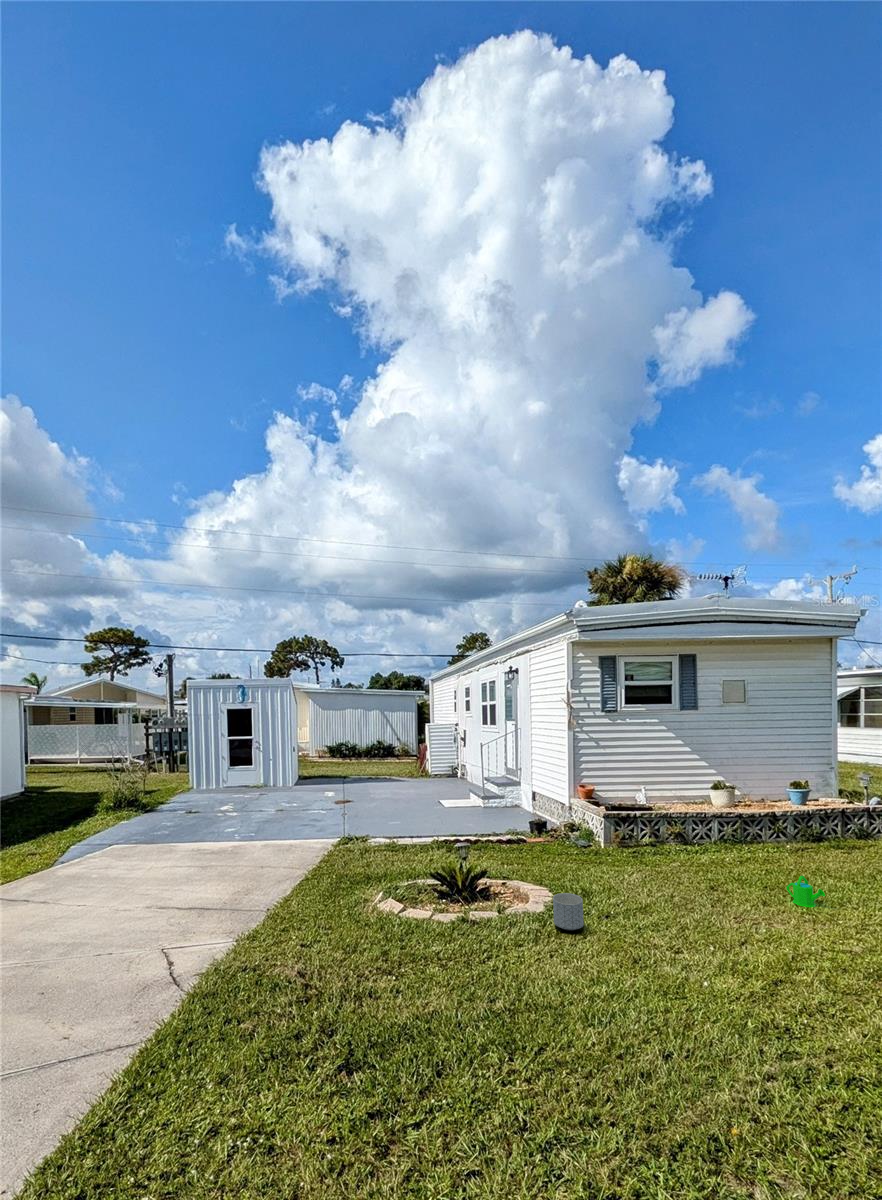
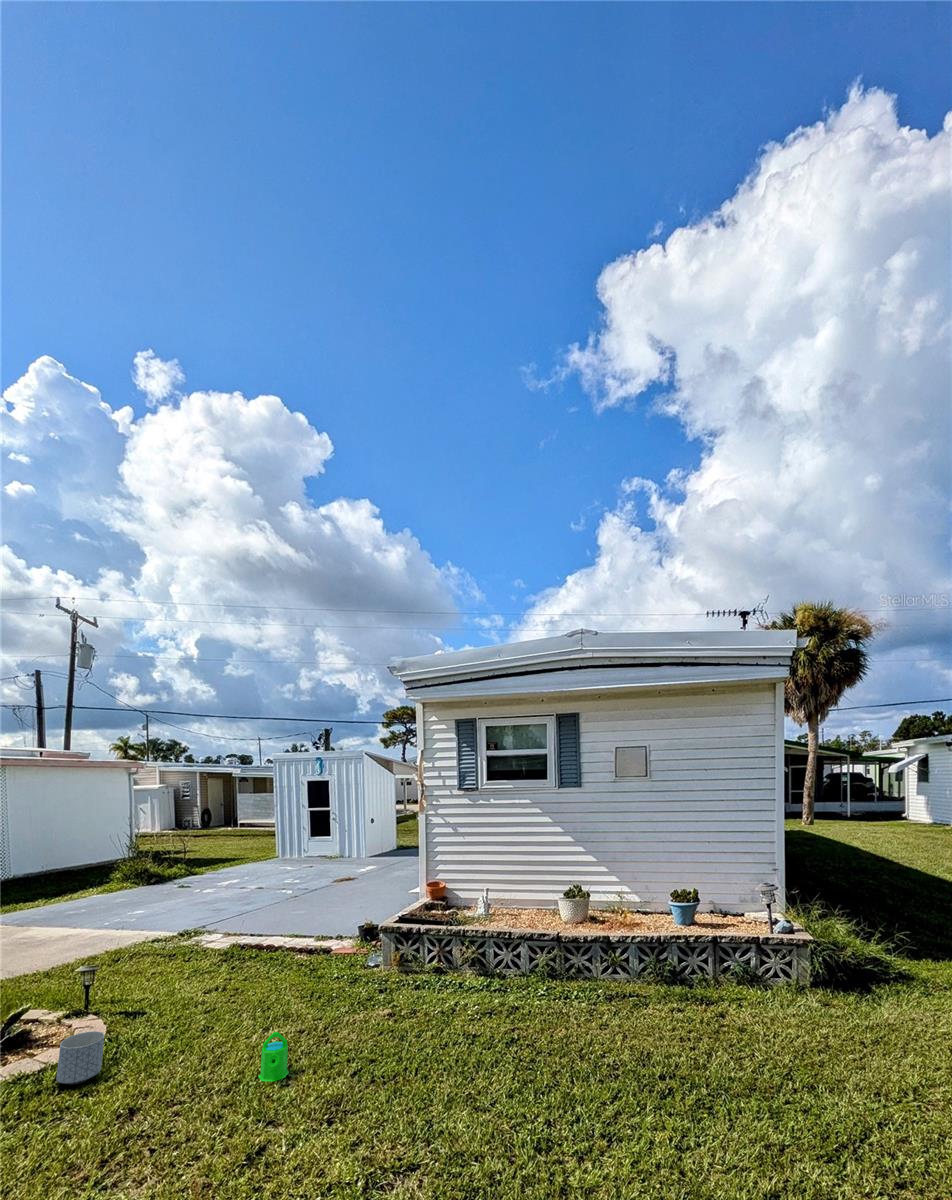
watering can: present [786,876,825,907] -> present [258,1032,289,1082]

